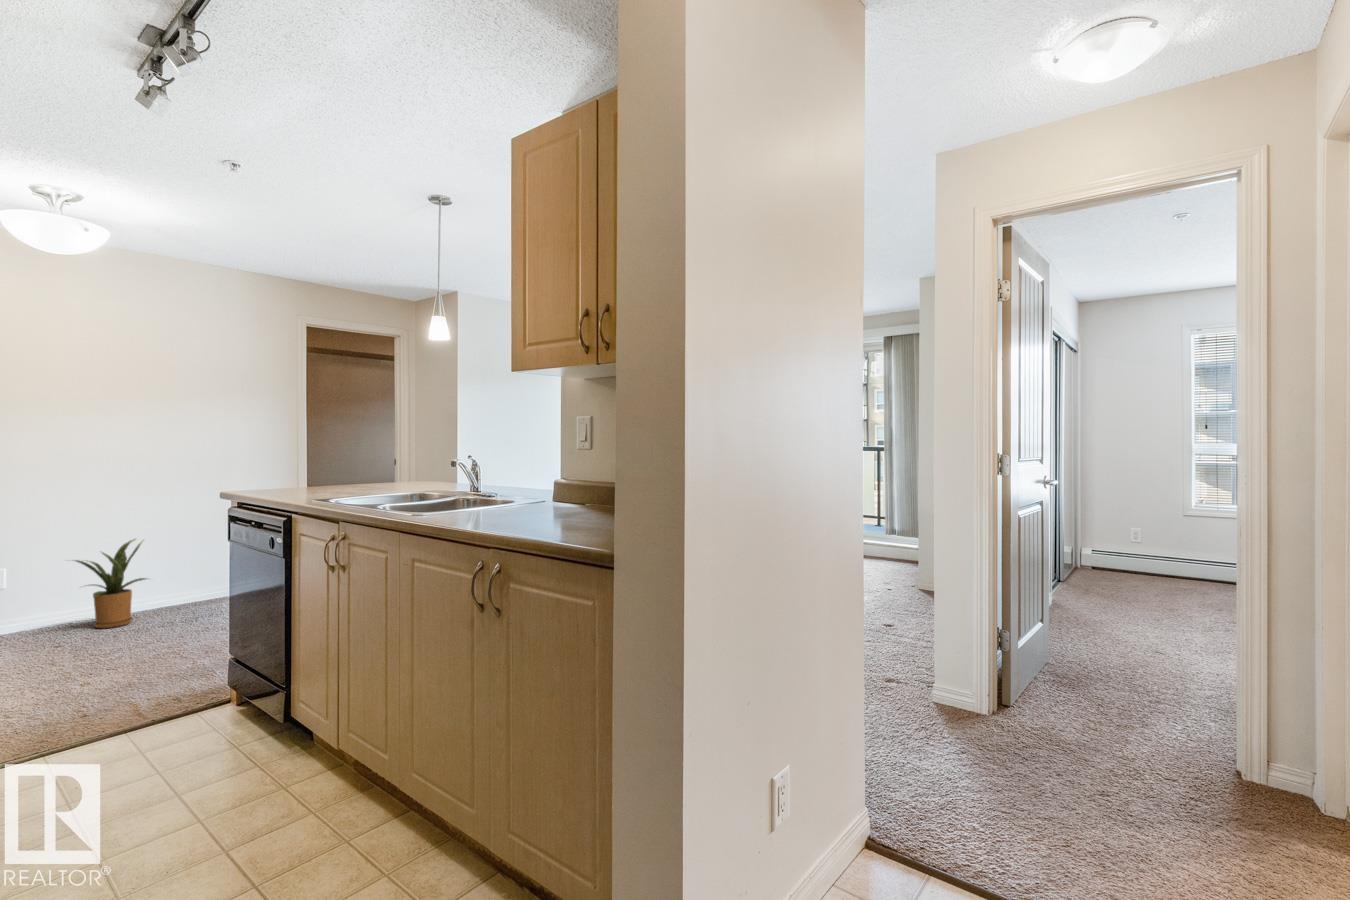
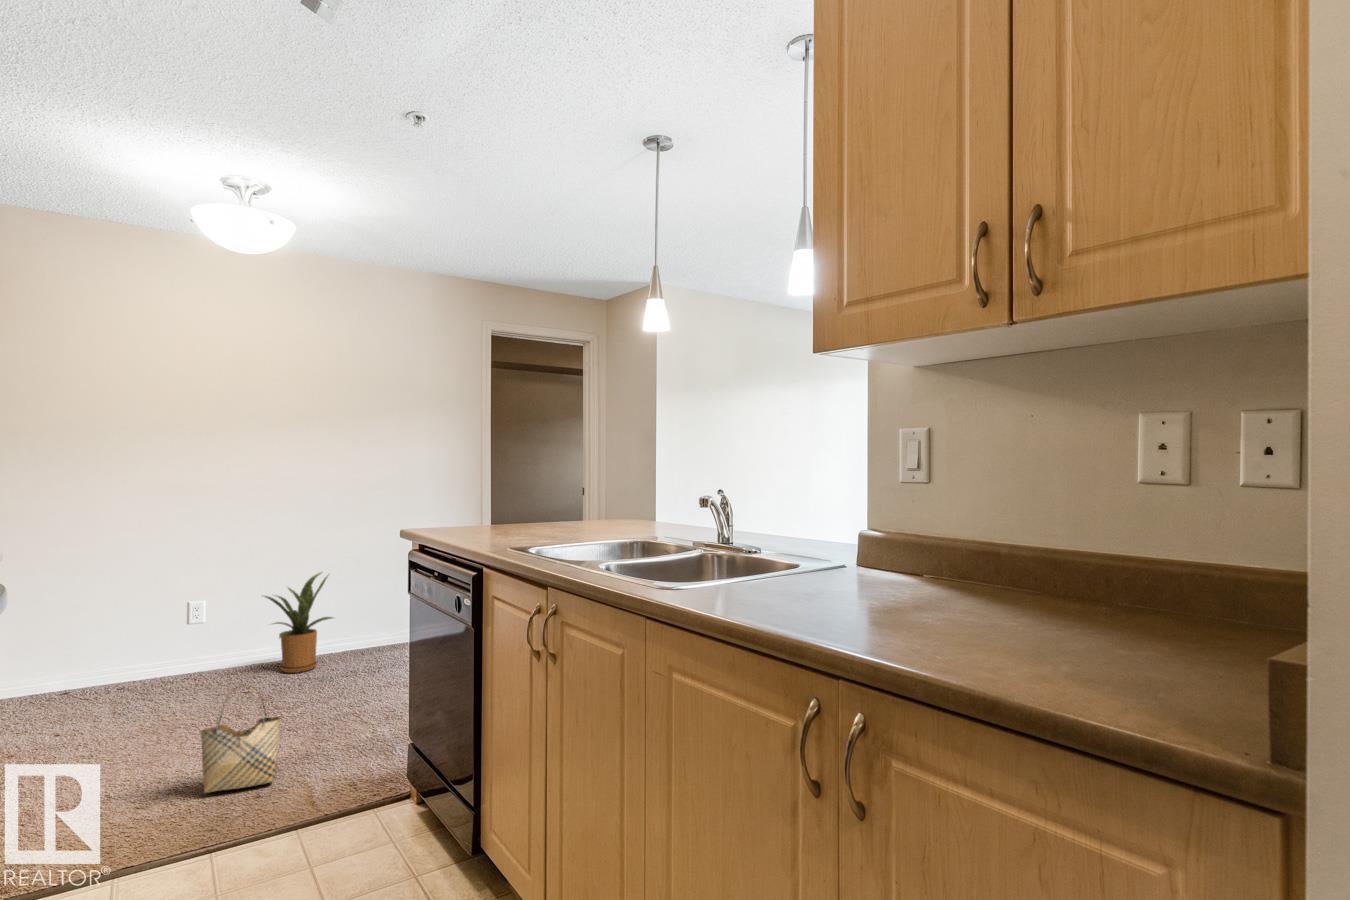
woven basket: none [25,627,107,716] -> present [200,685,281,793]

